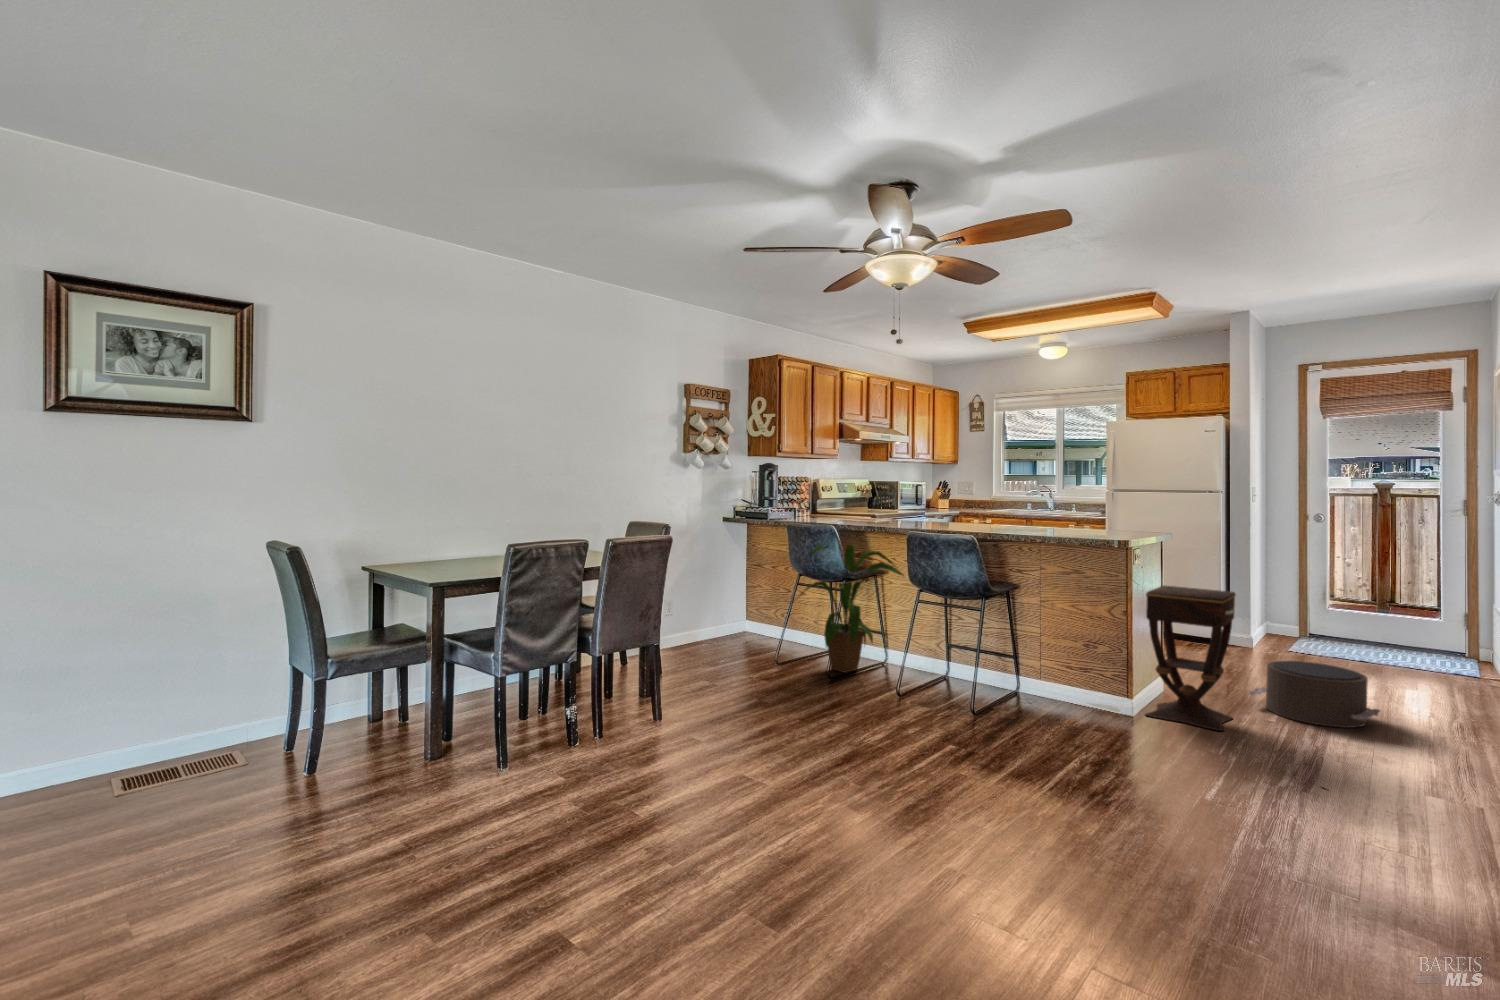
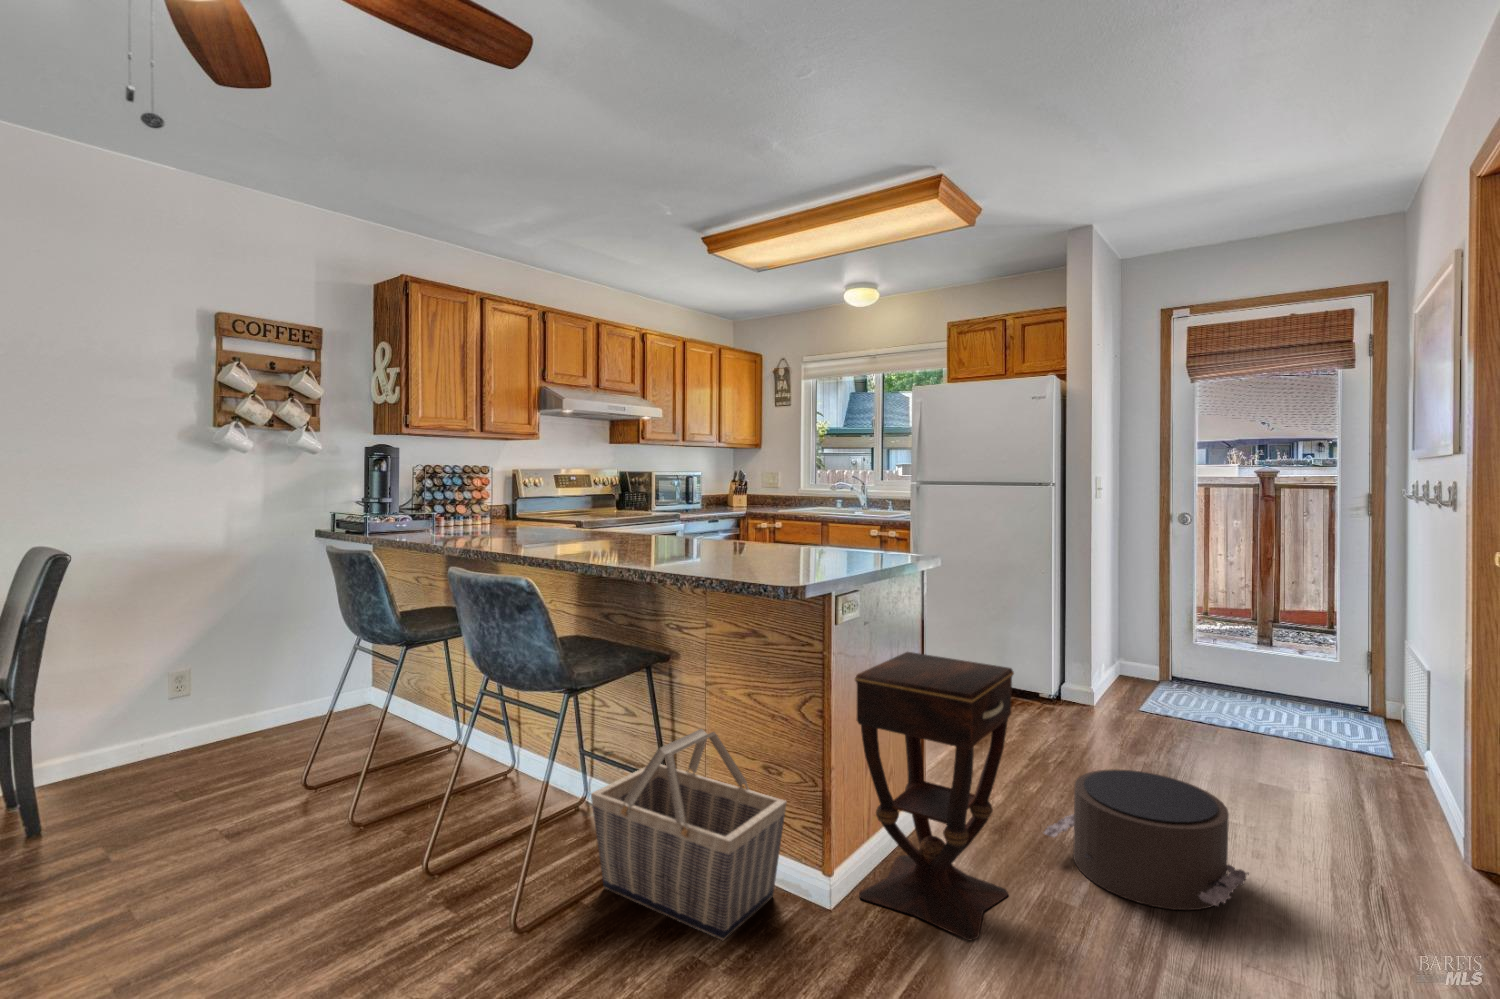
house plant: present [803,544,903,673] -> none [326,551,526,800]
basket: none [990,623,1104,725] -> present [591,729,786,940]

